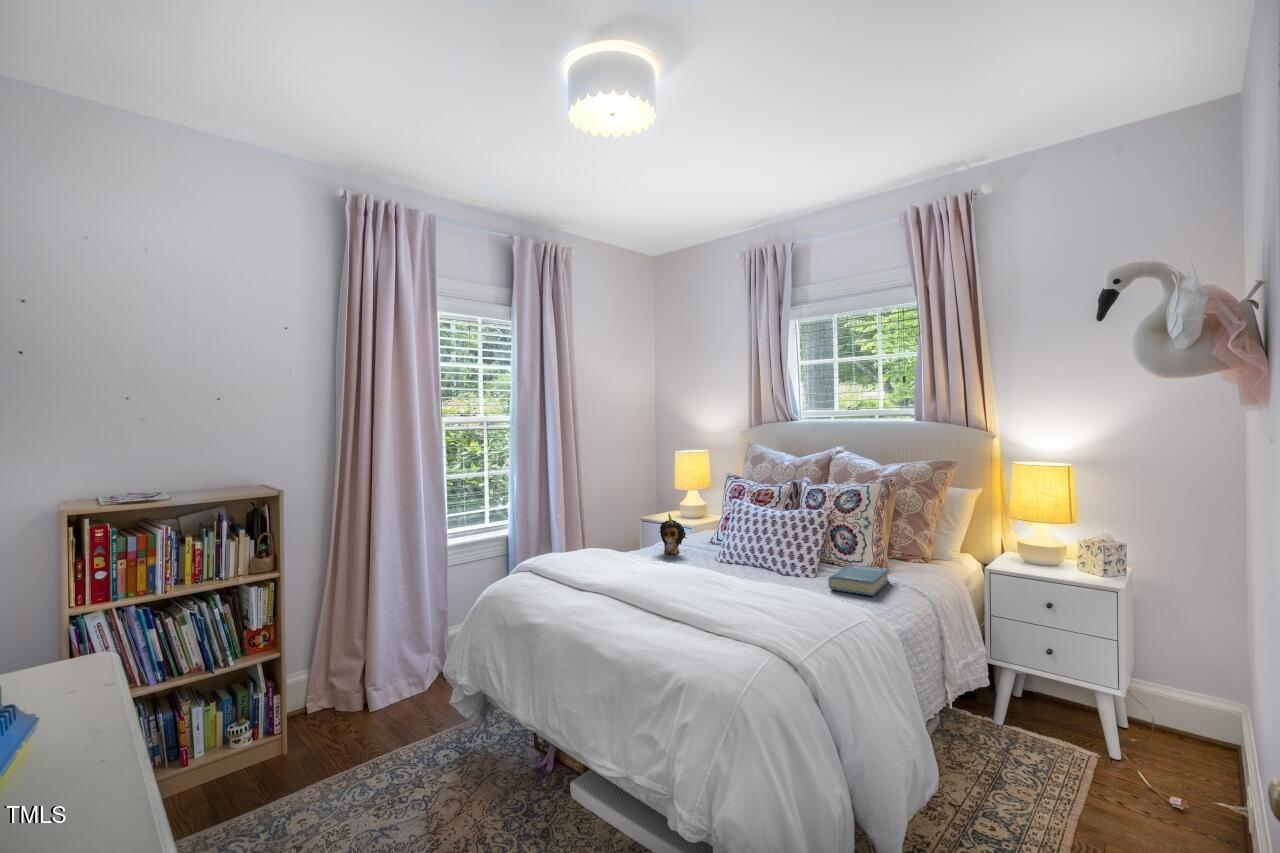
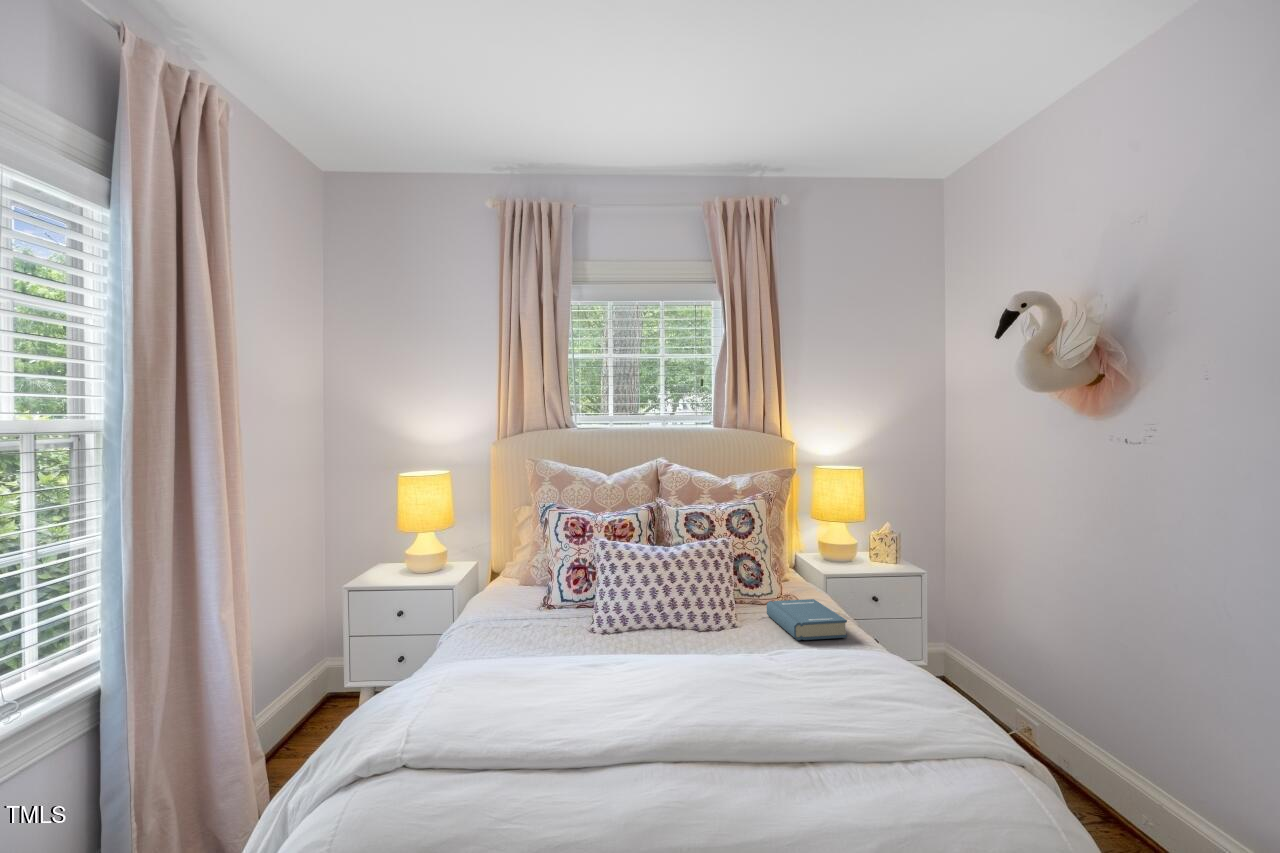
plush toy: present [659,513,687,554] -> none [488,570,543,638]

